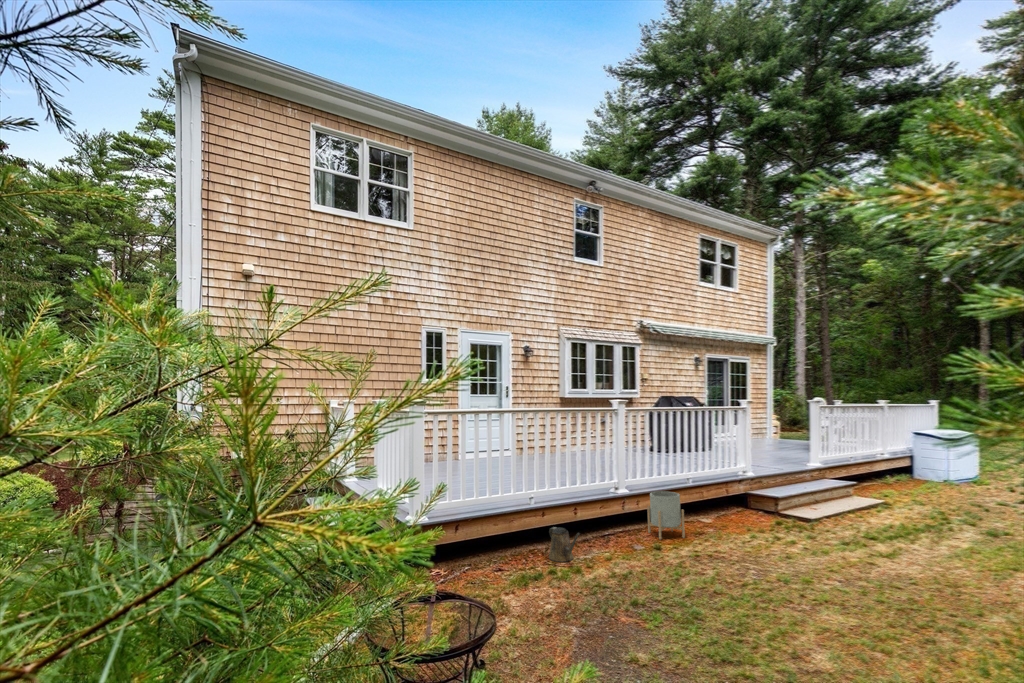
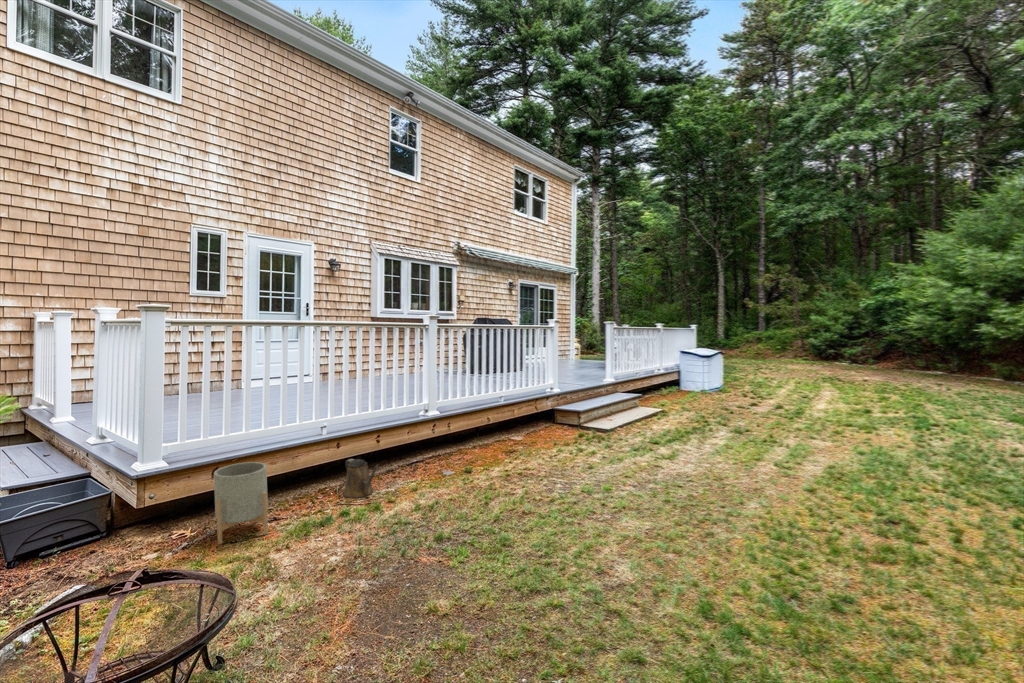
planter: present [647,491,685,539] -> present [214,462,268,544]

